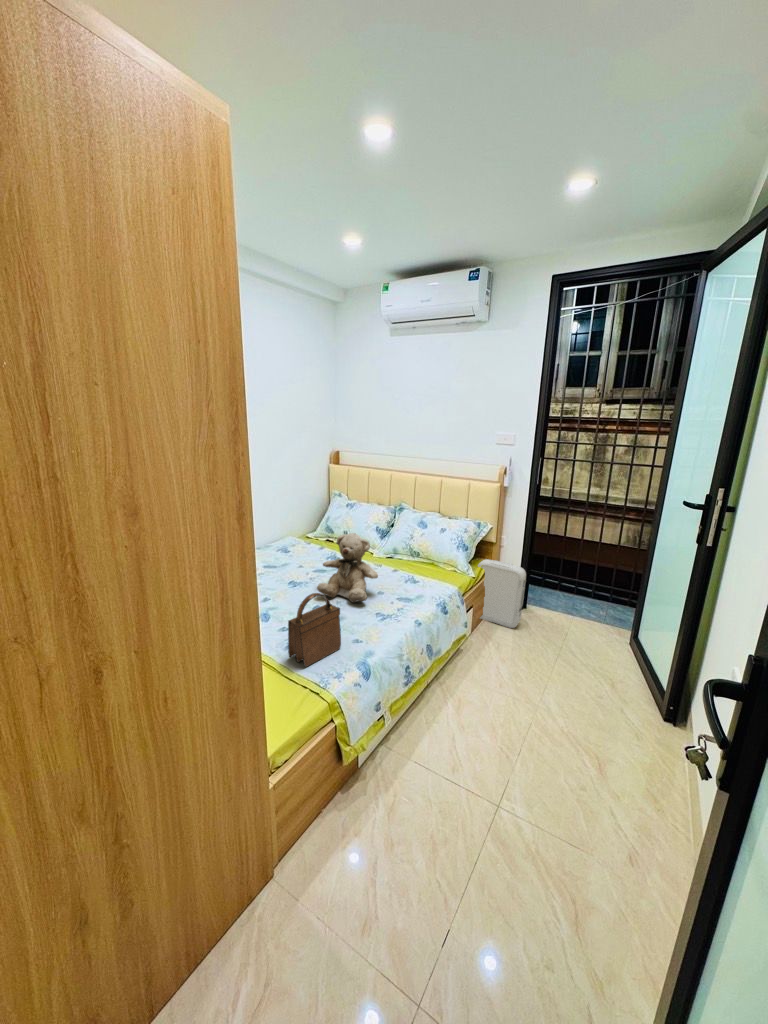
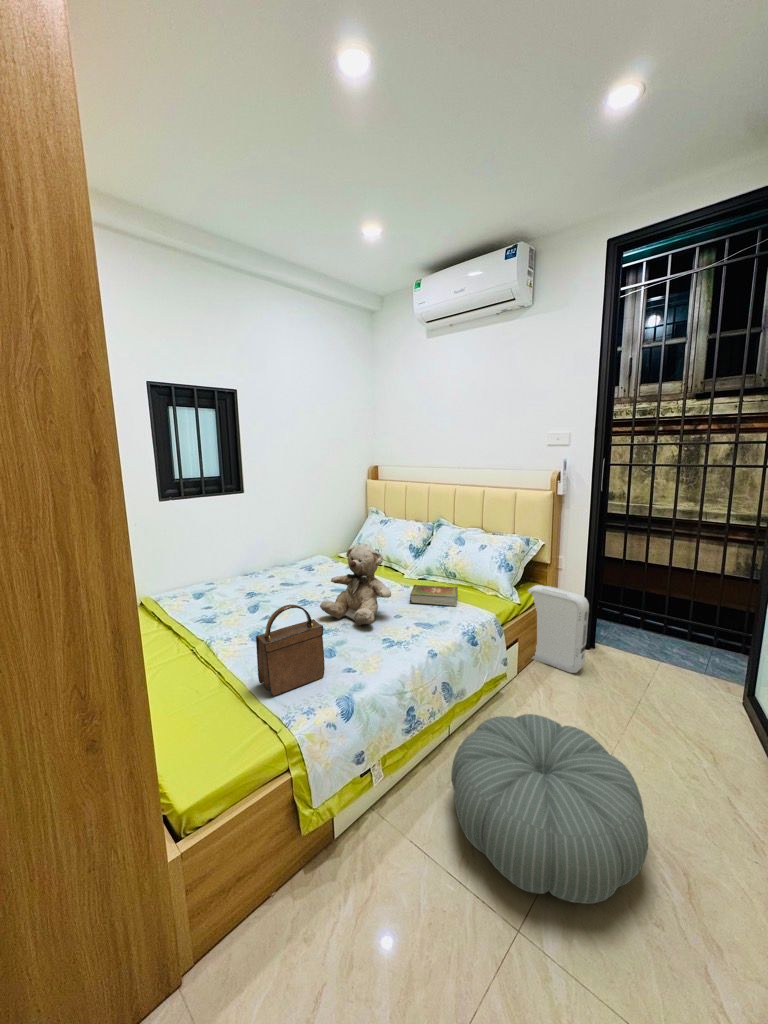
book: none [388,564,428,582] -> present [410,585,458,606]
pouf: none [439,663,576,784] -> present [451,714,648,904]

